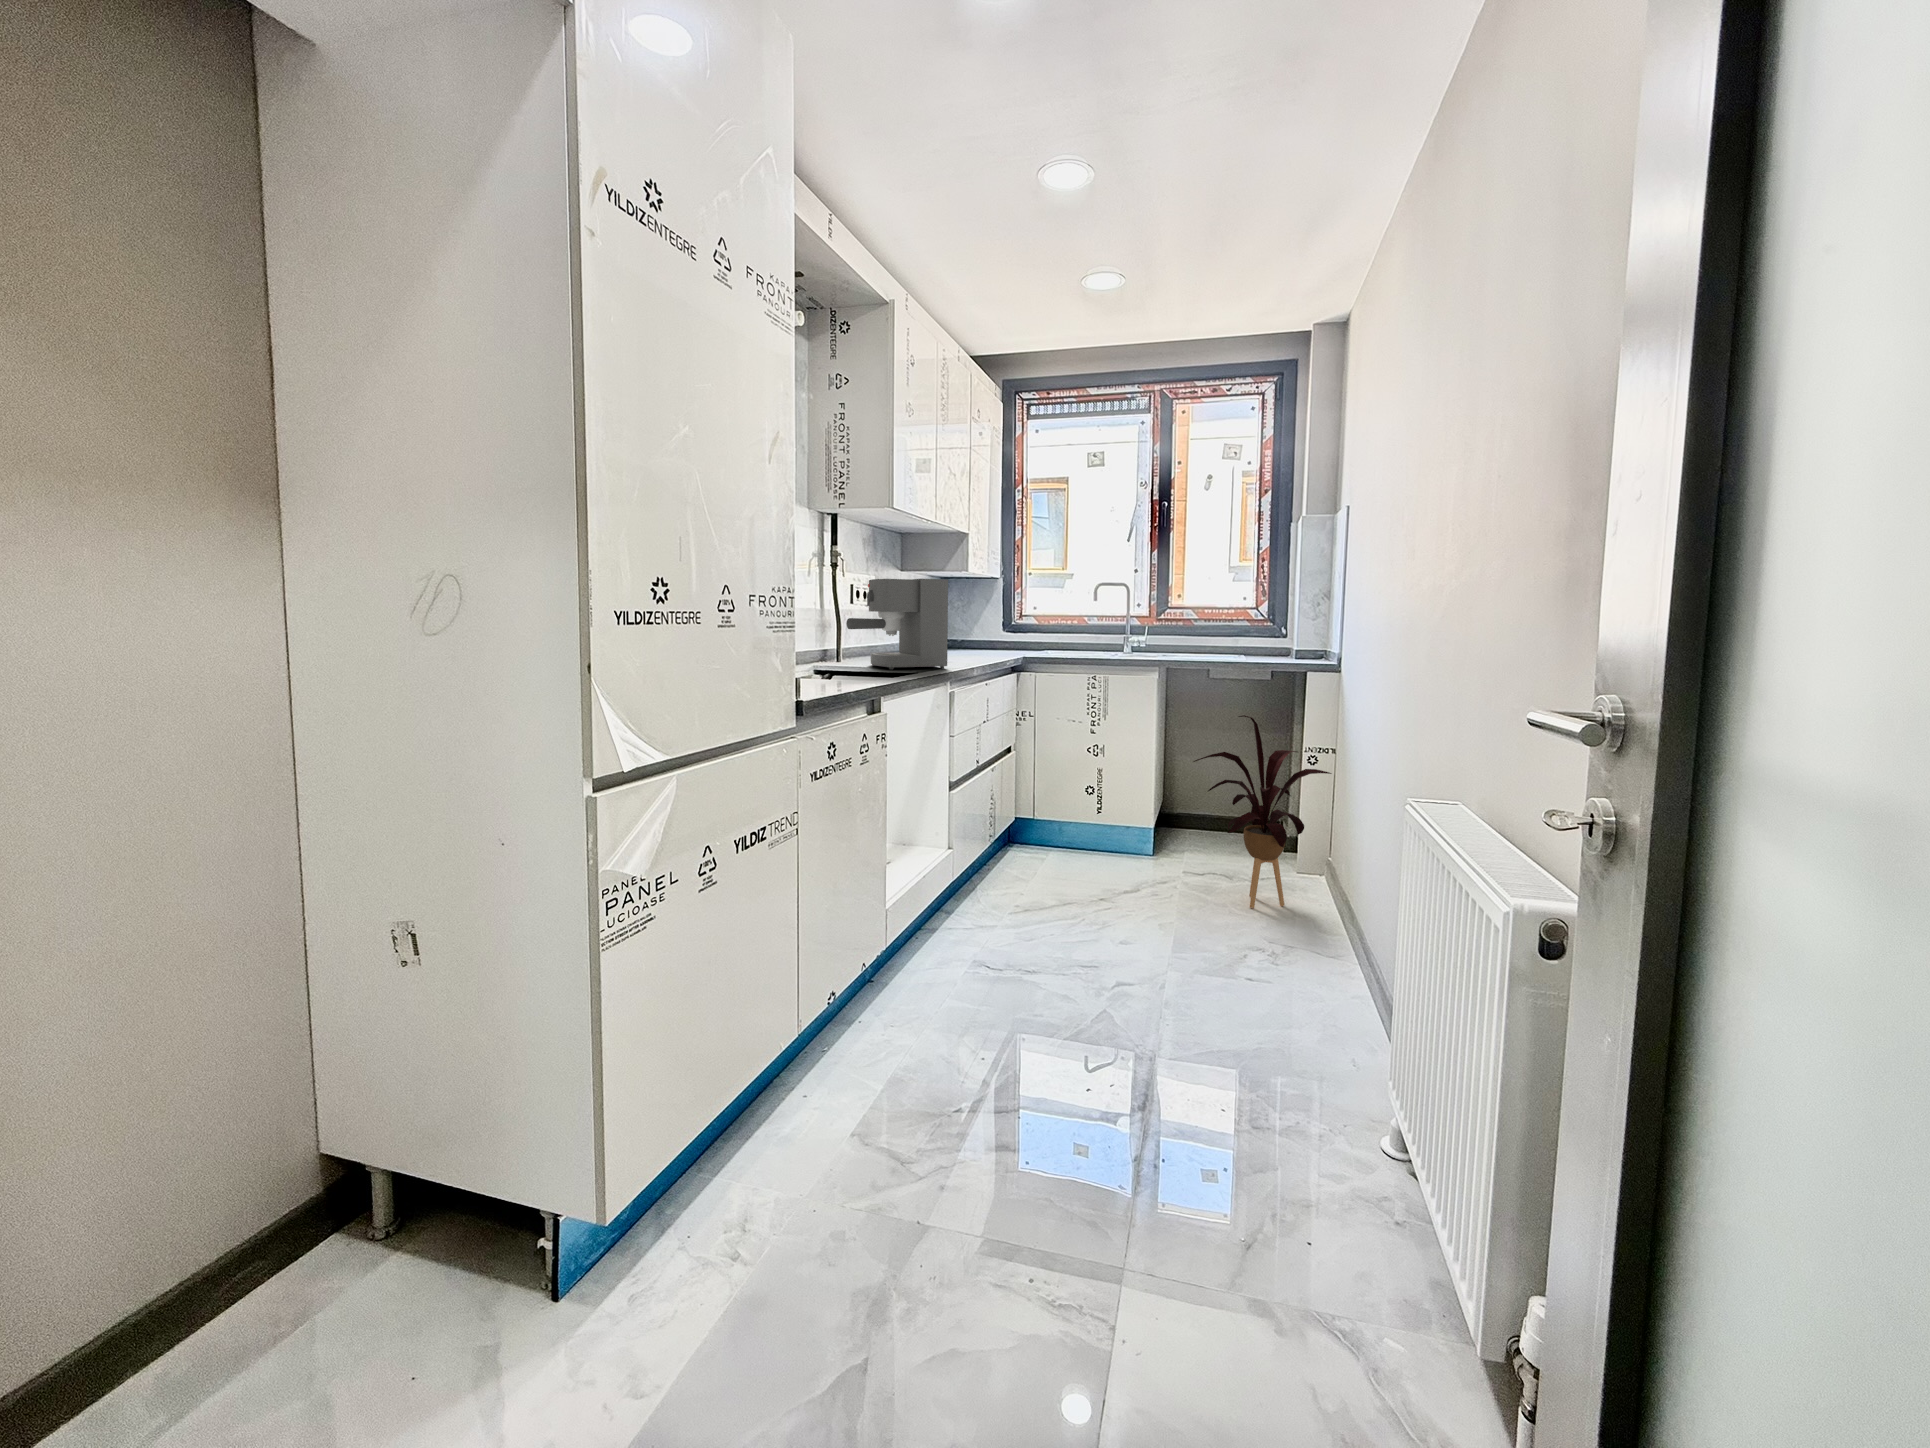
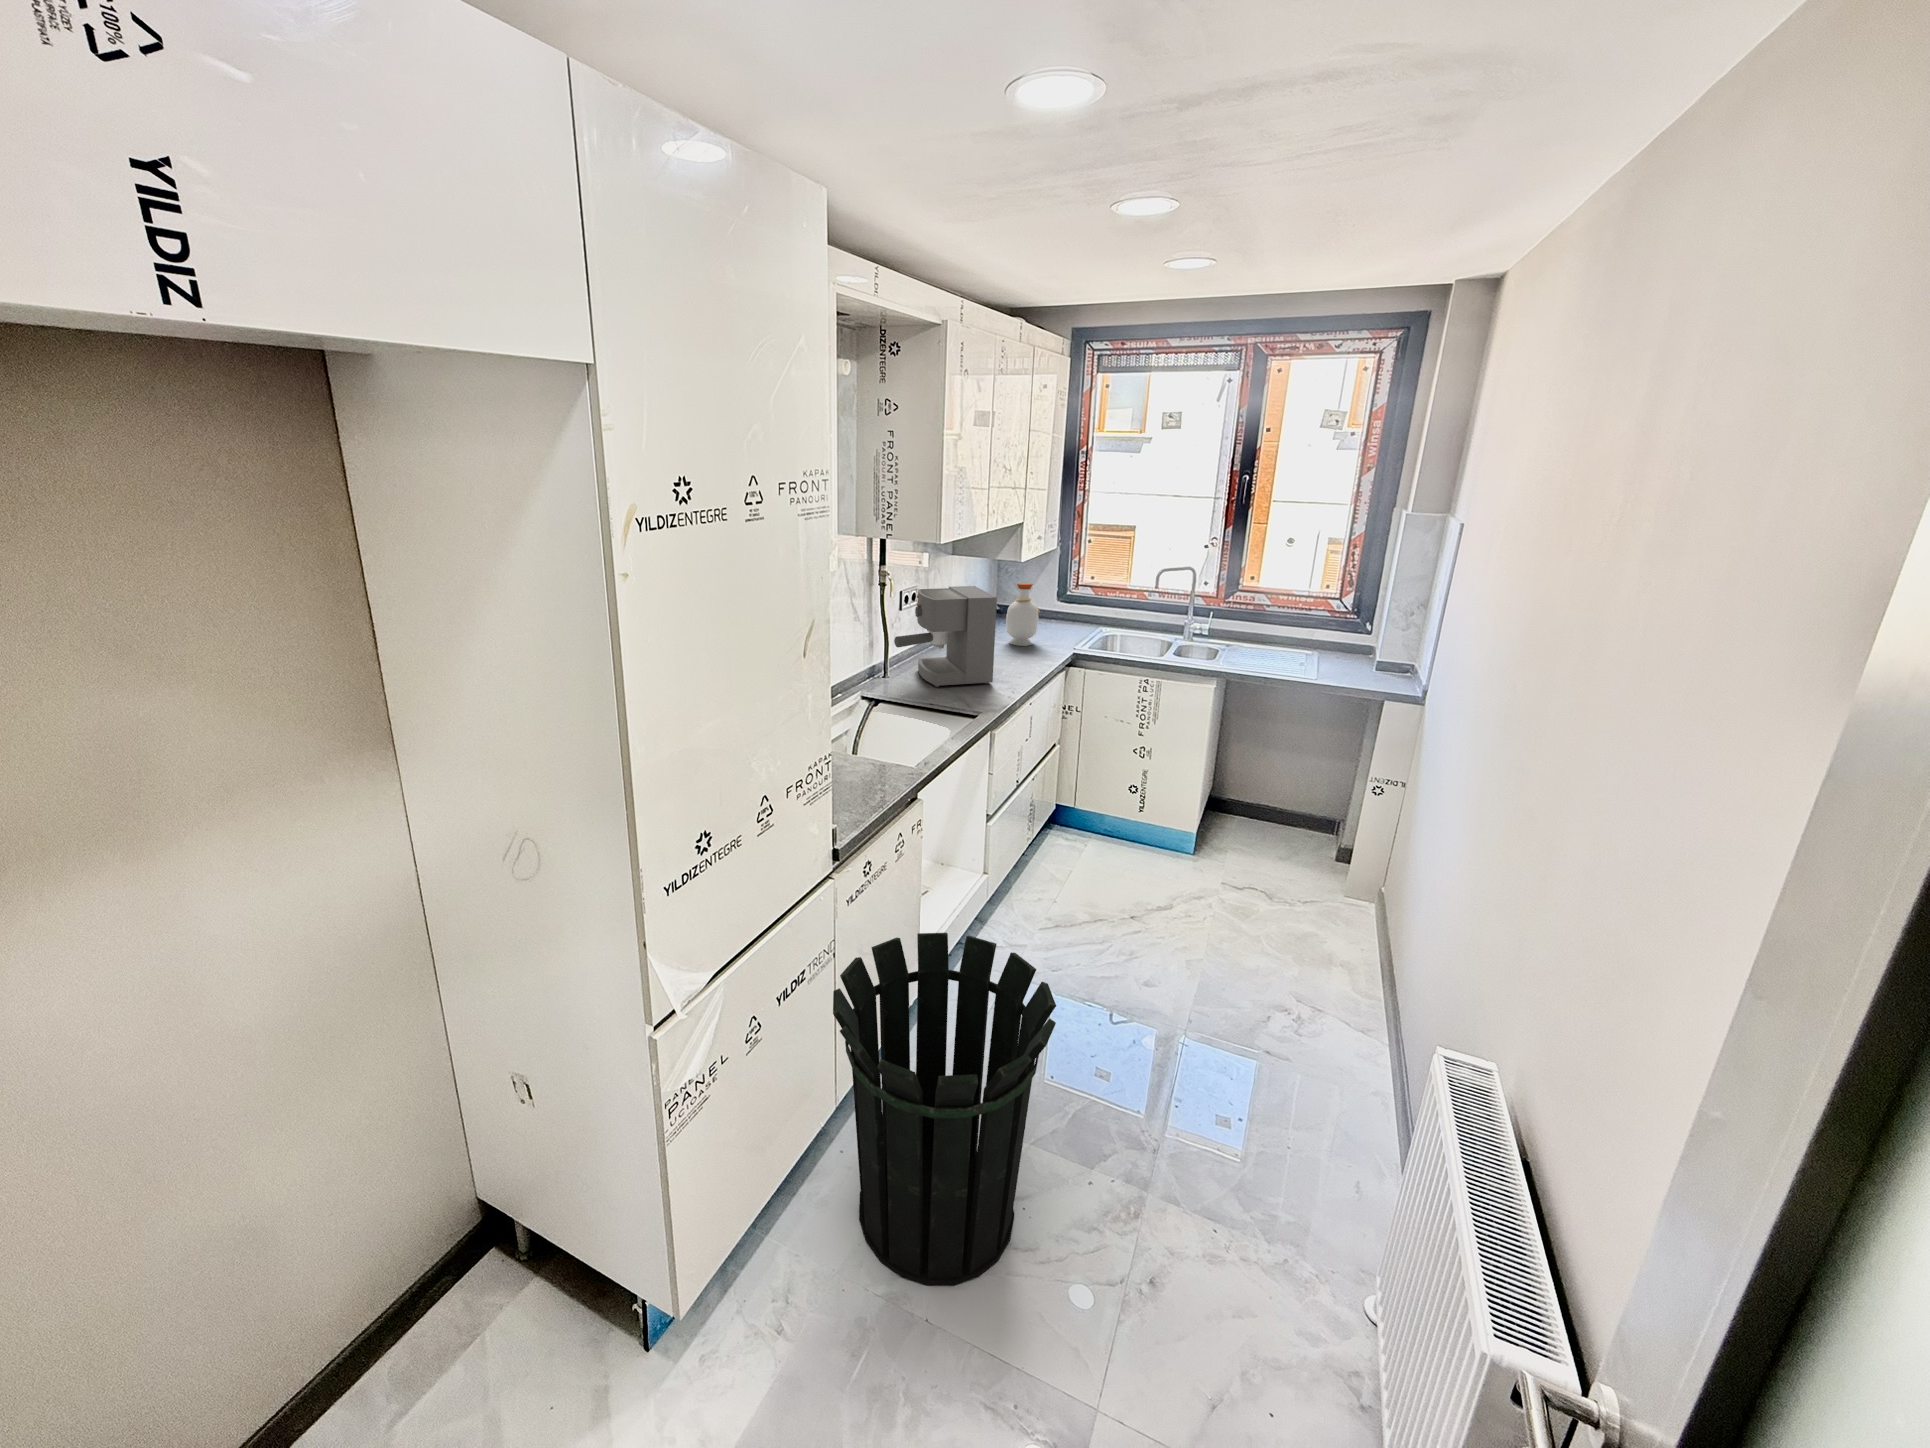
bottle: none [956,598,989,658] -> present [1006,583,1041,646]
house plant: present [1193,715,1331,908] -> none [1239,763,1396,948]
waste bin: none [798,817,1041,1192] -> present [833,933,1056,1286]

